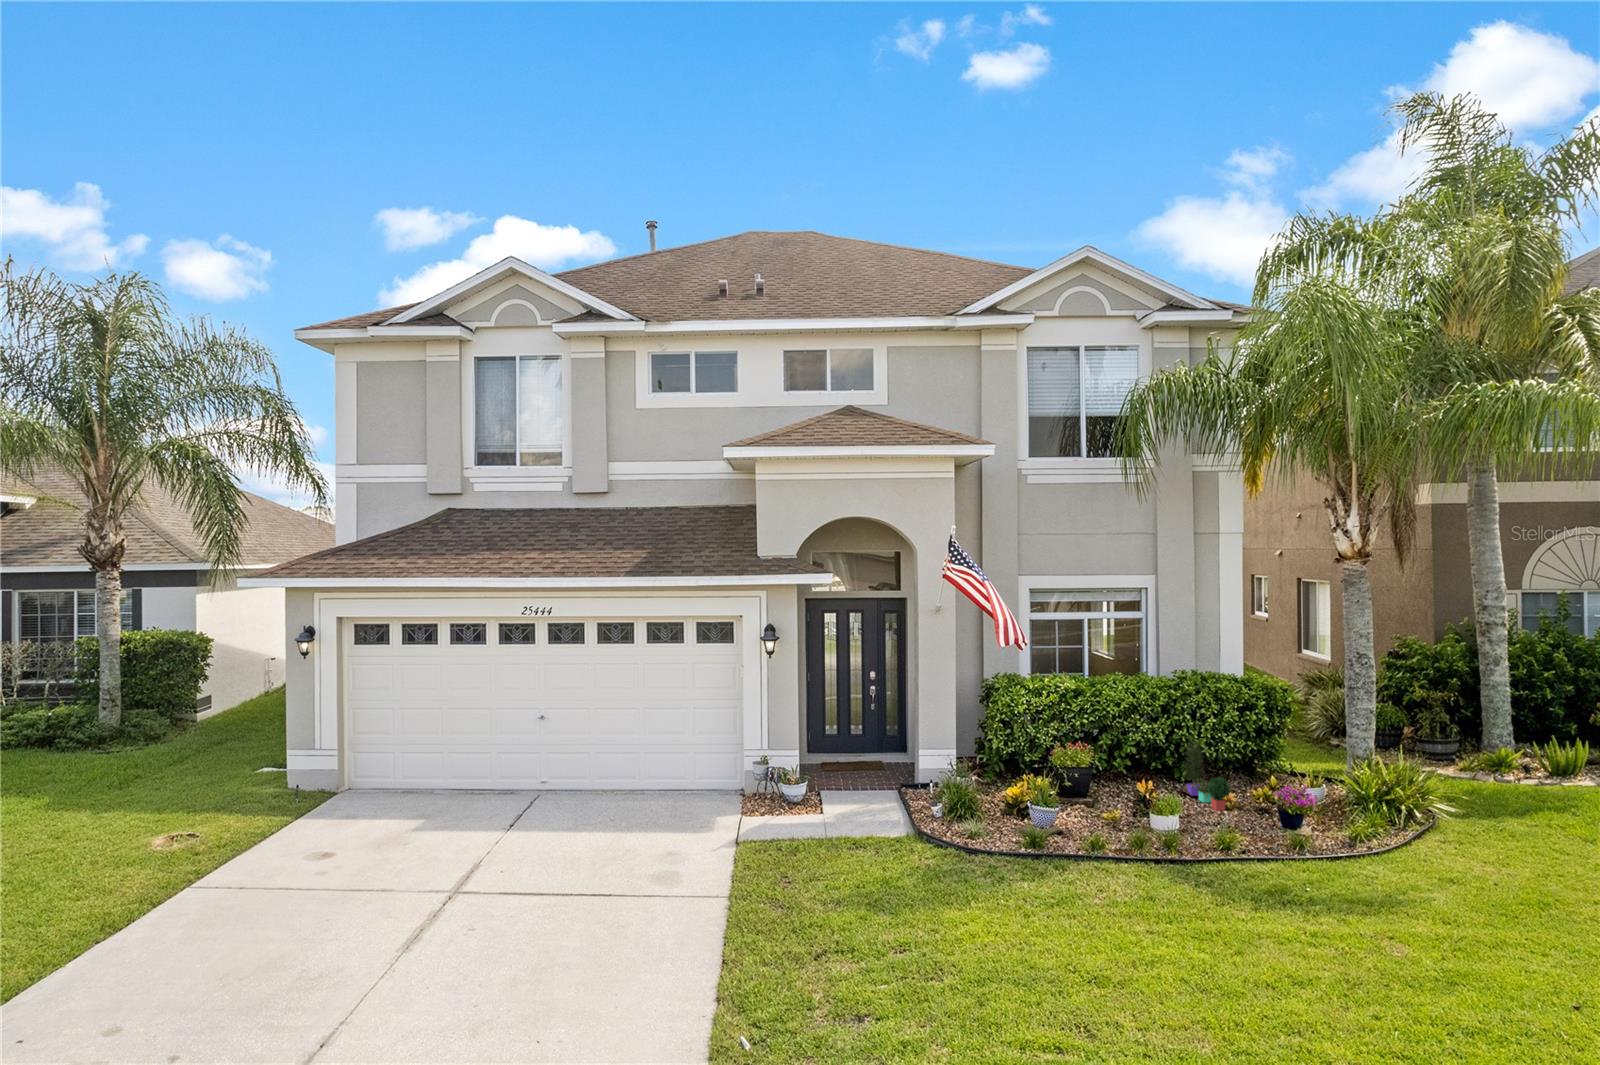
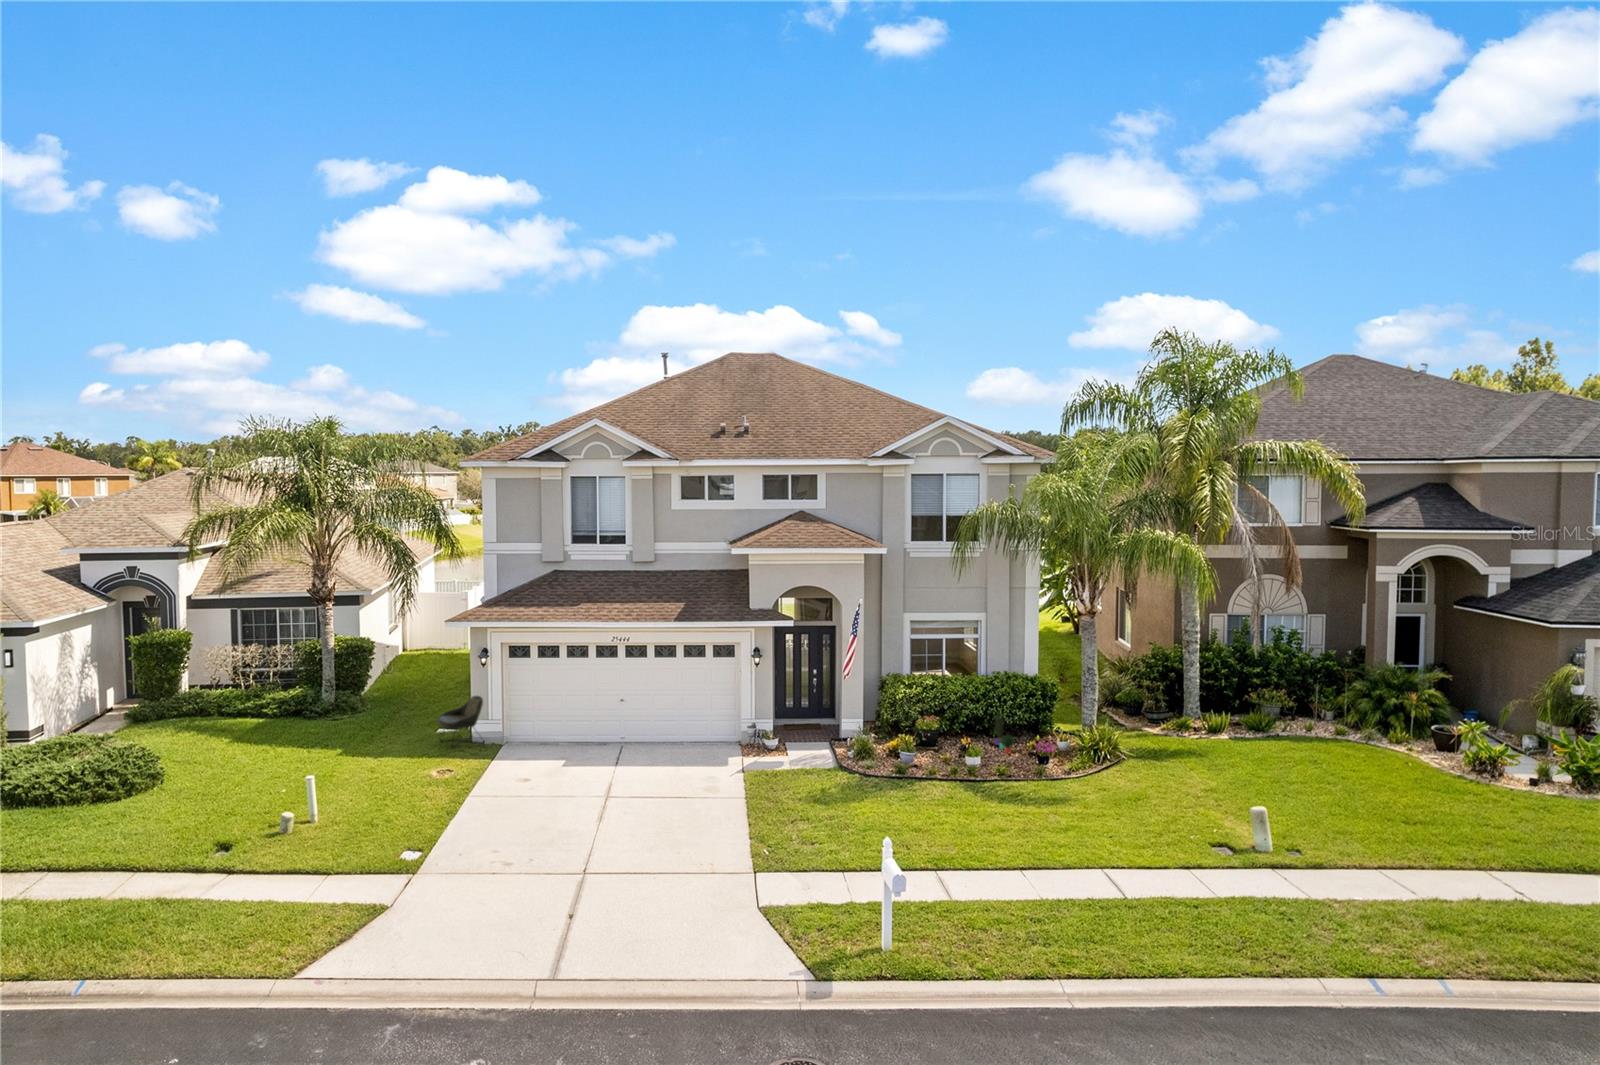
lounge chair: none [224,705,304,795] -> present [437,696,483,743]

